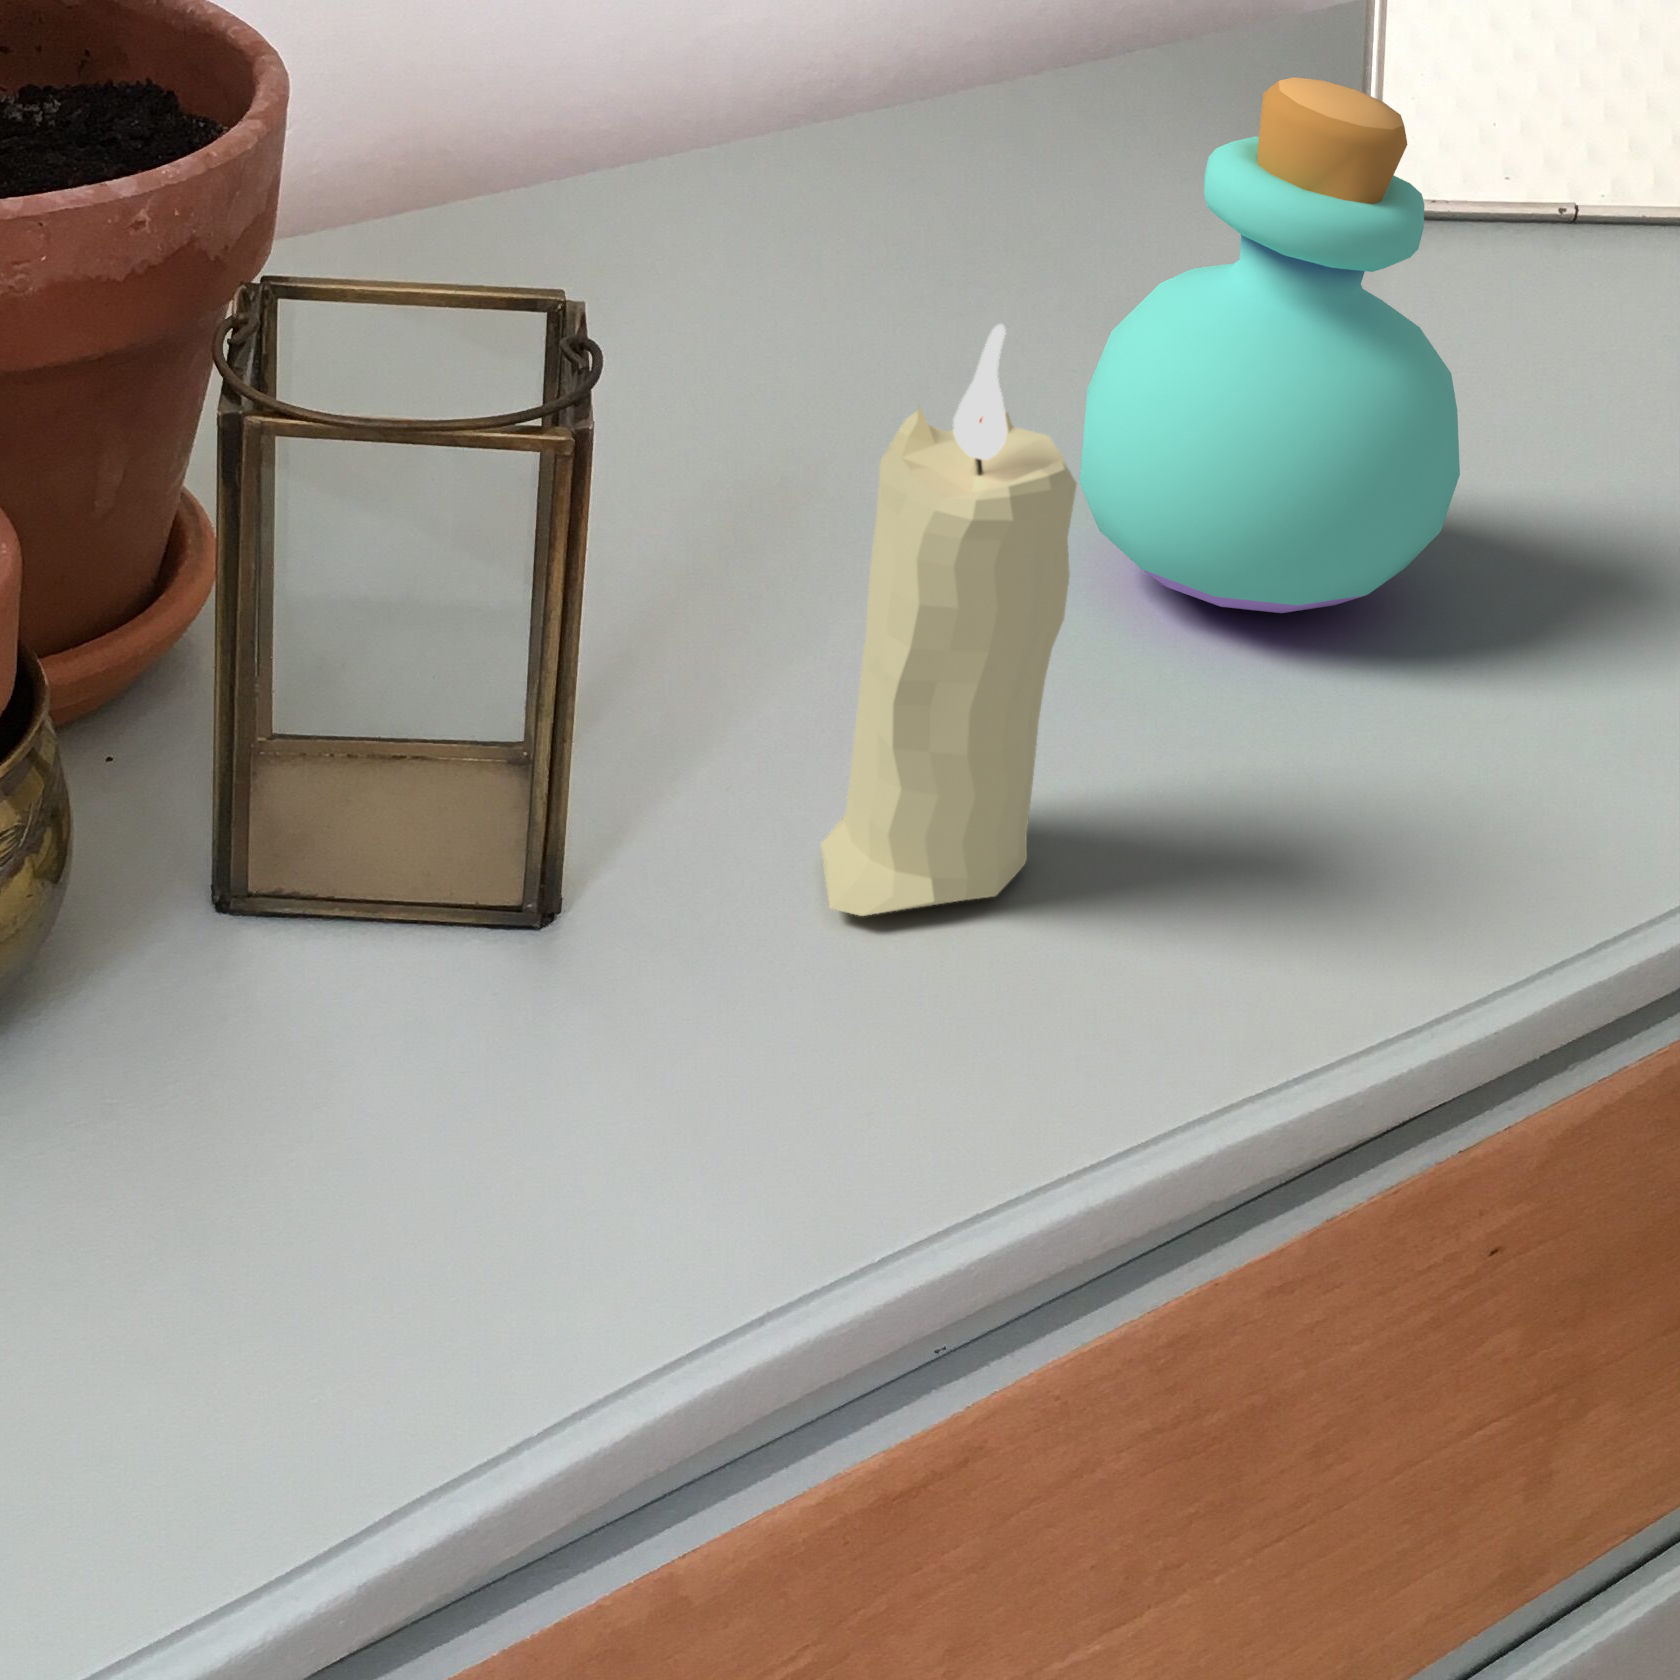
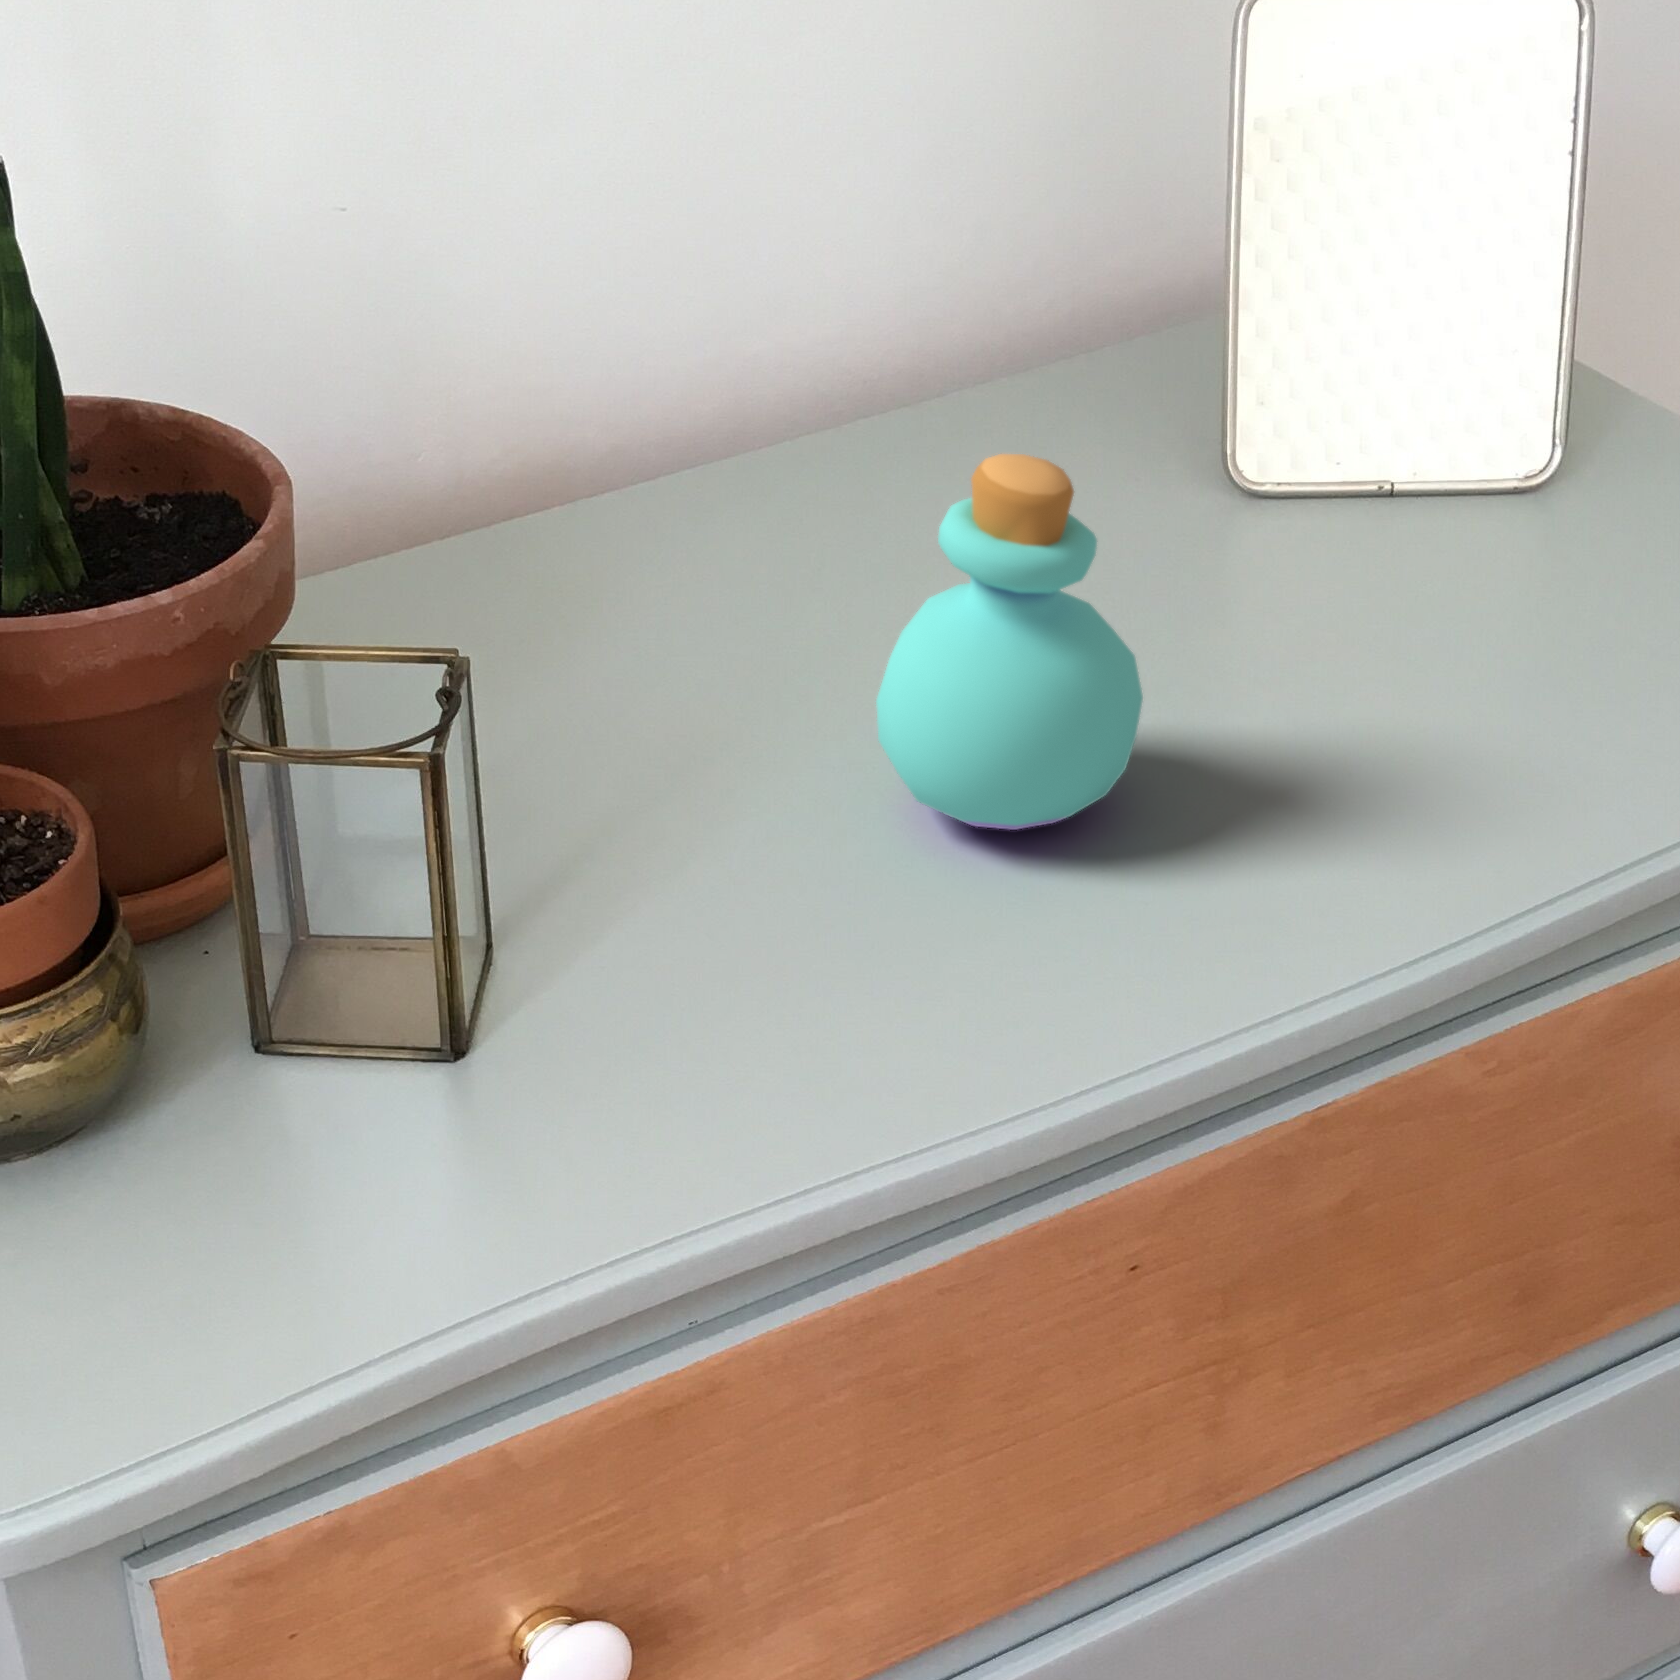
candle: present [821,324,1077,916] -> none [639,671,779,1048]

